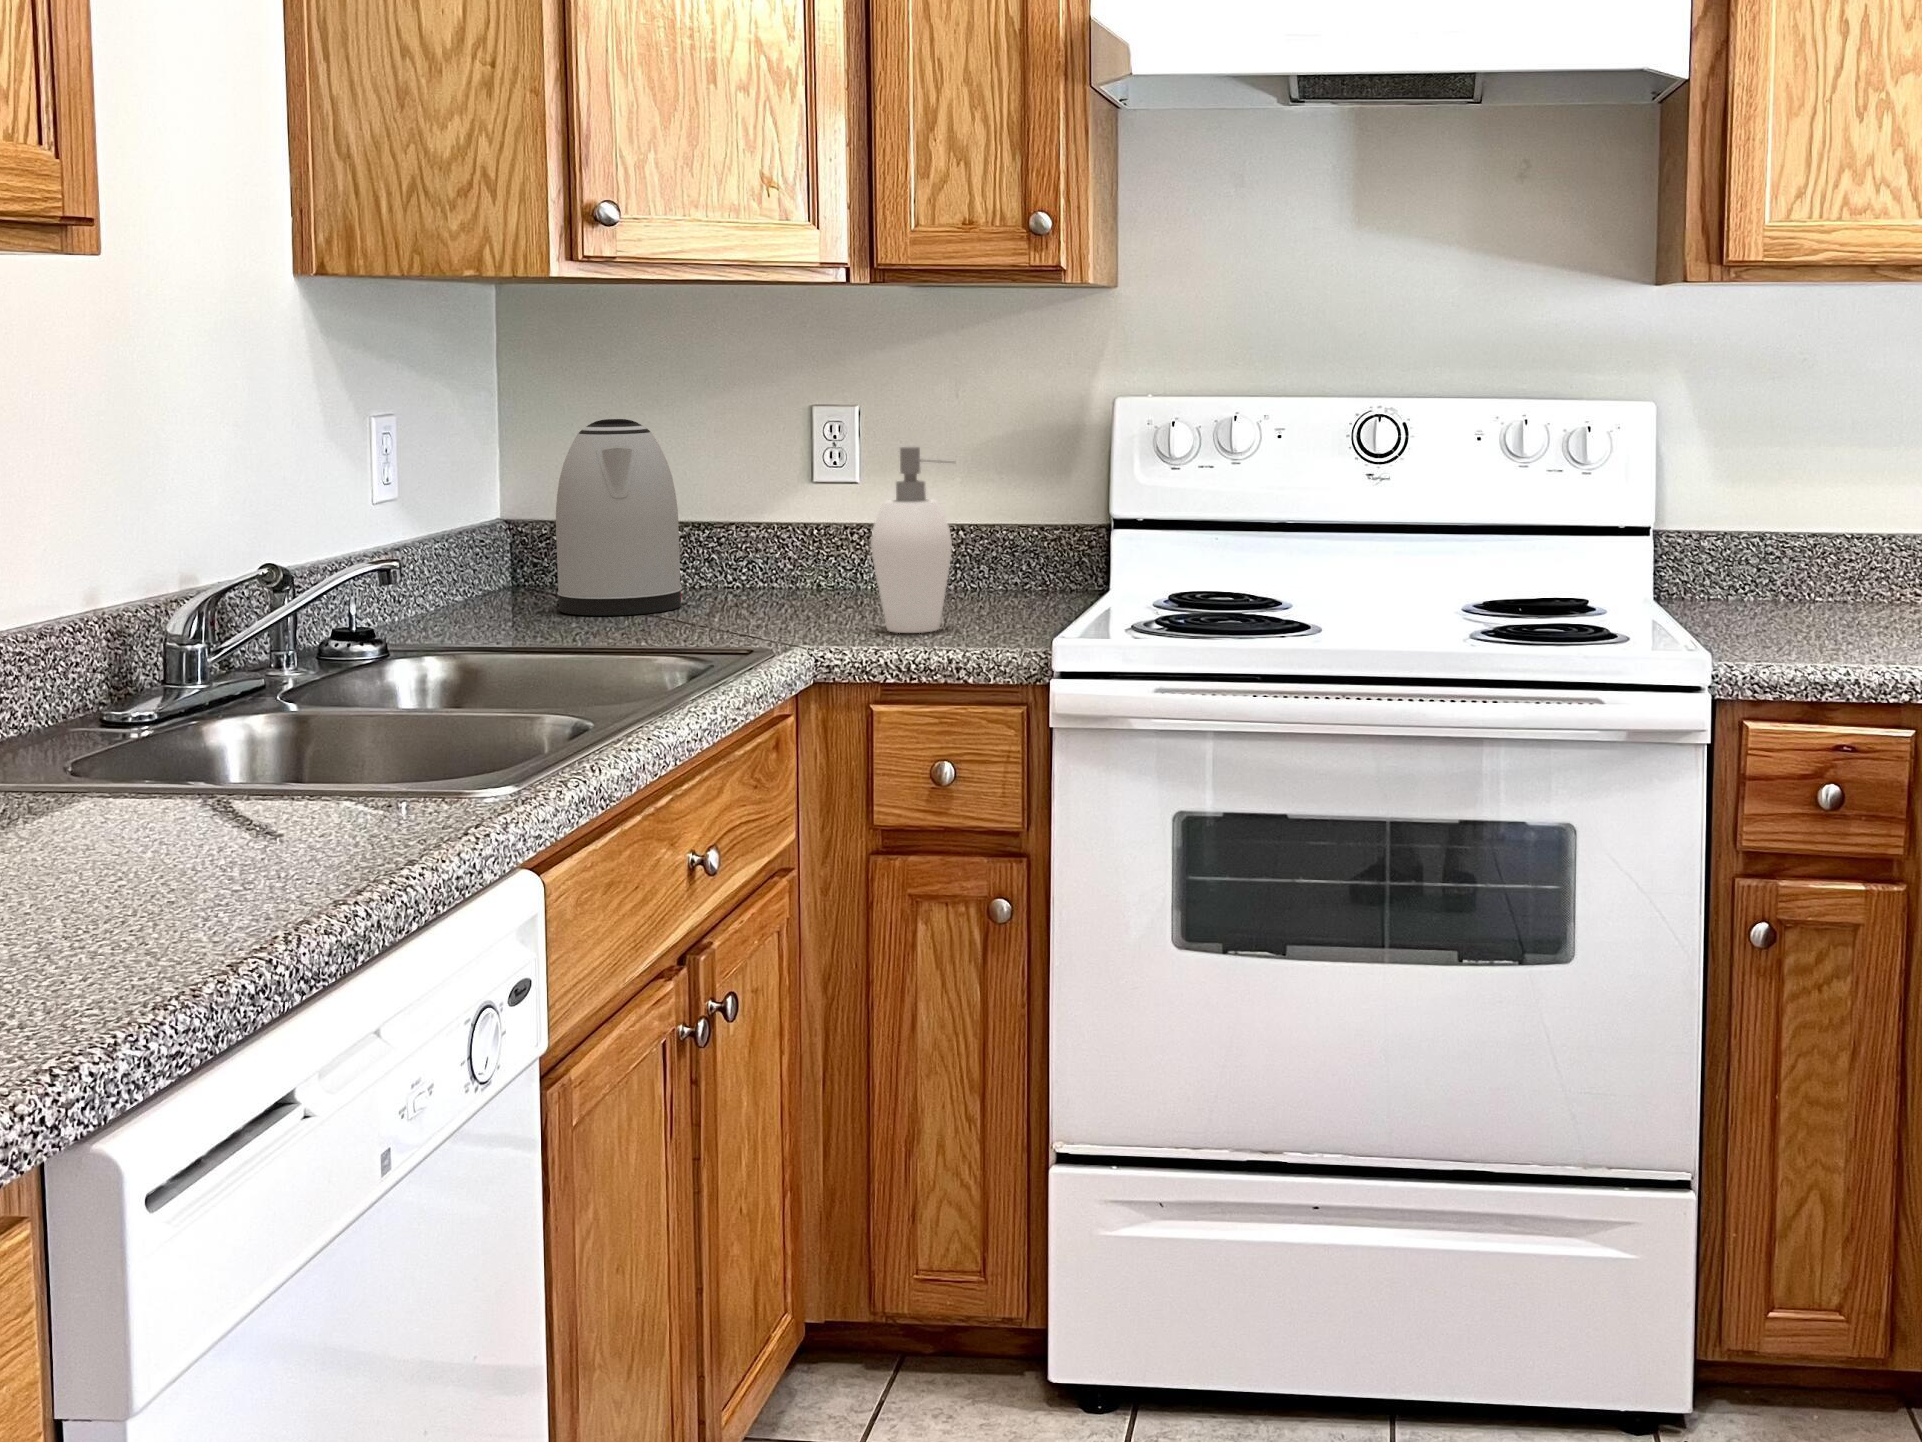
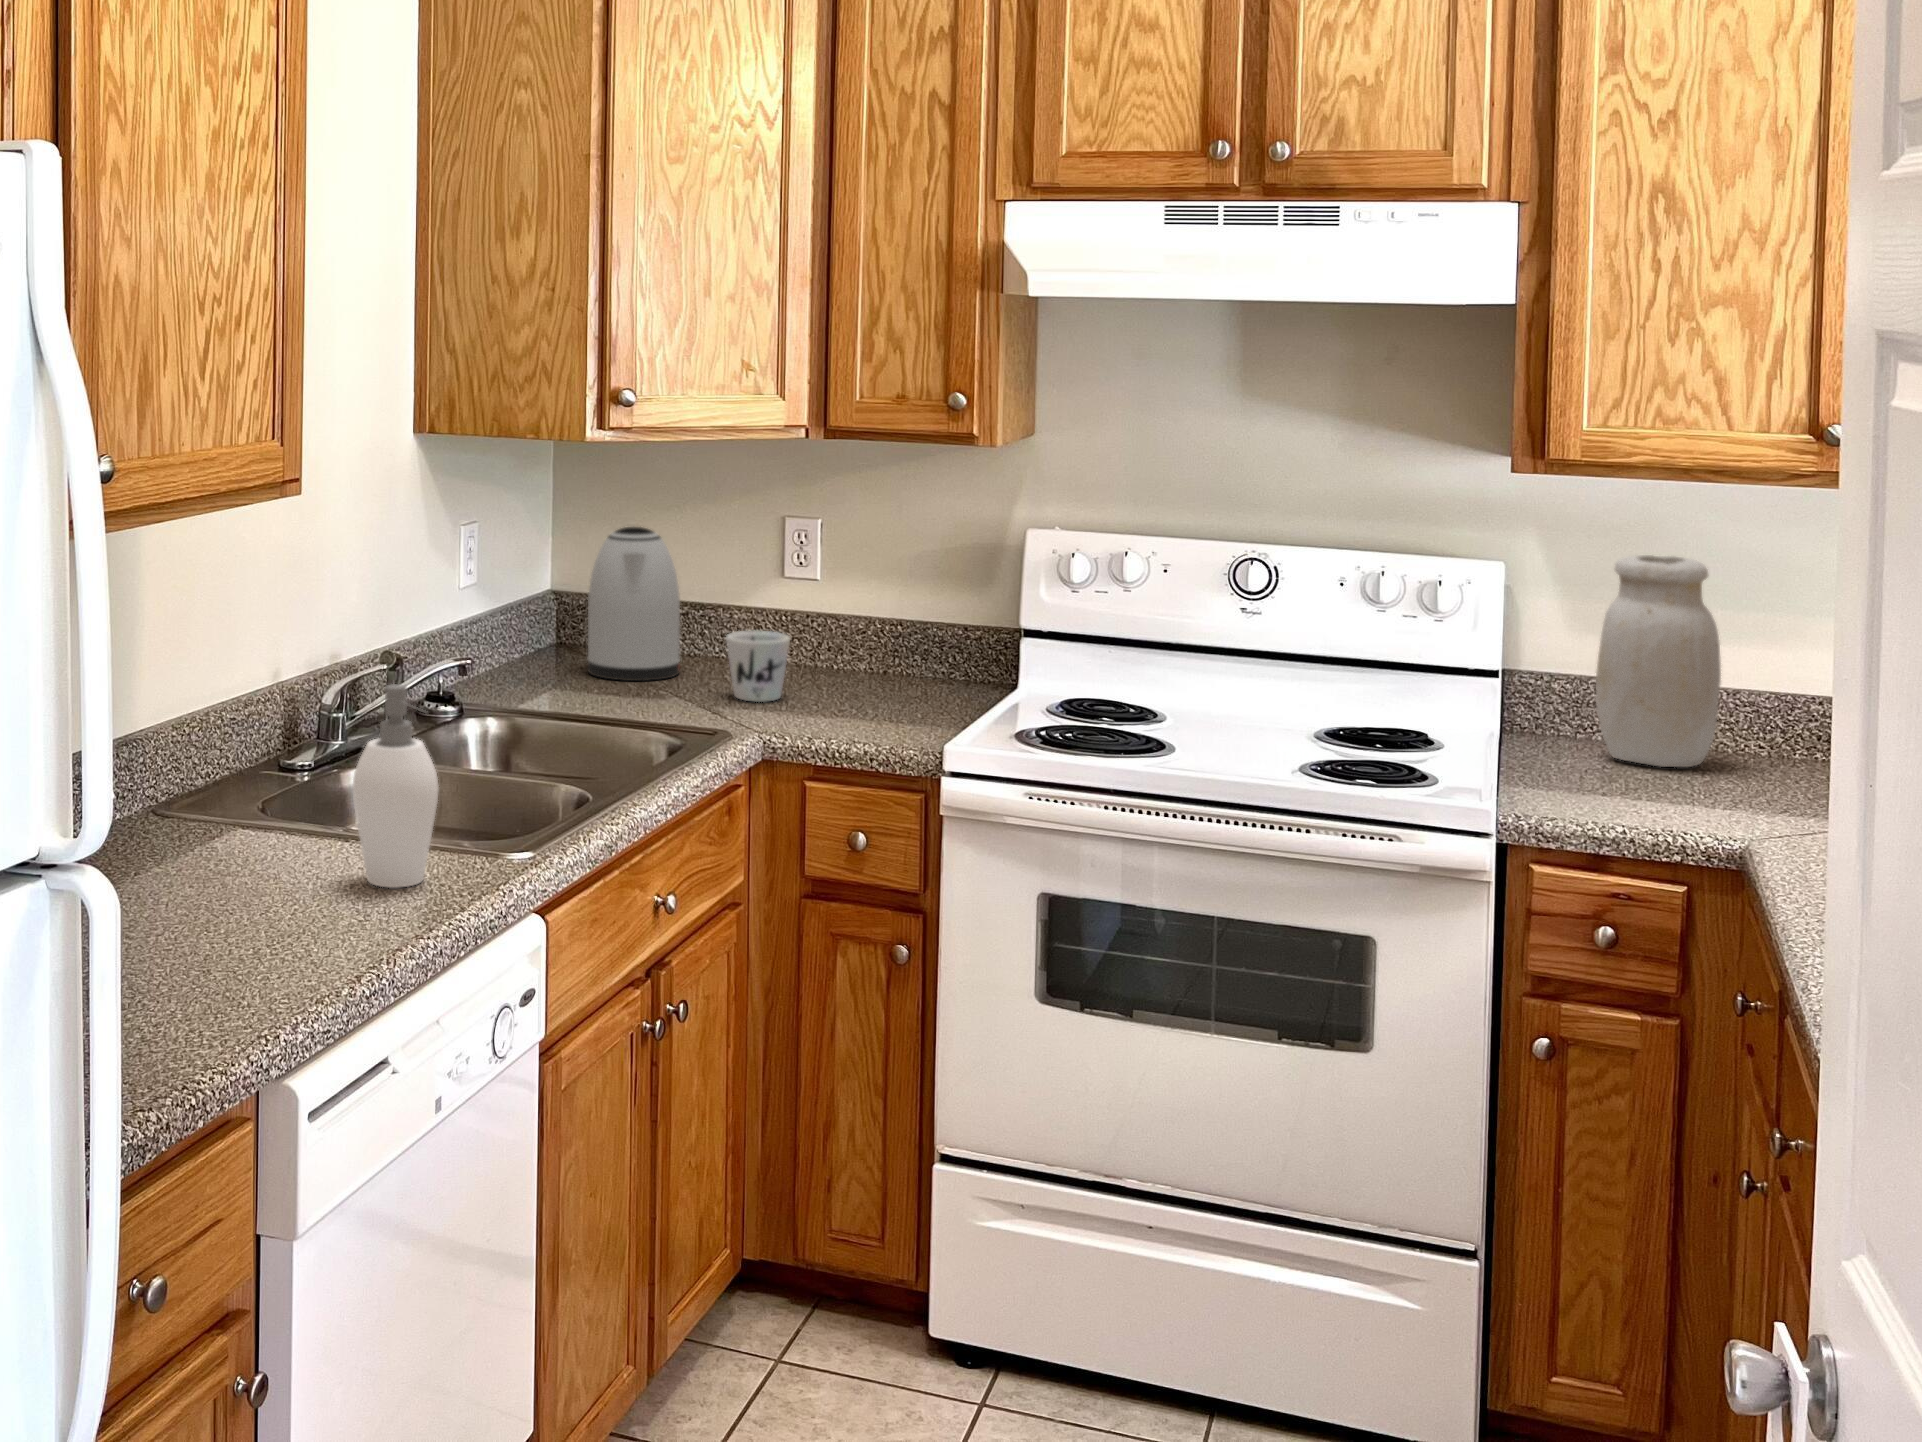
jar: none [1755,383,1886,617] -> present [1596,555,1721,767]
soap dispenser: present [871,447,954,633] -> present [352,684,439,888]
mug: none [746,536,830,623] -> present [726,631,790,702]

